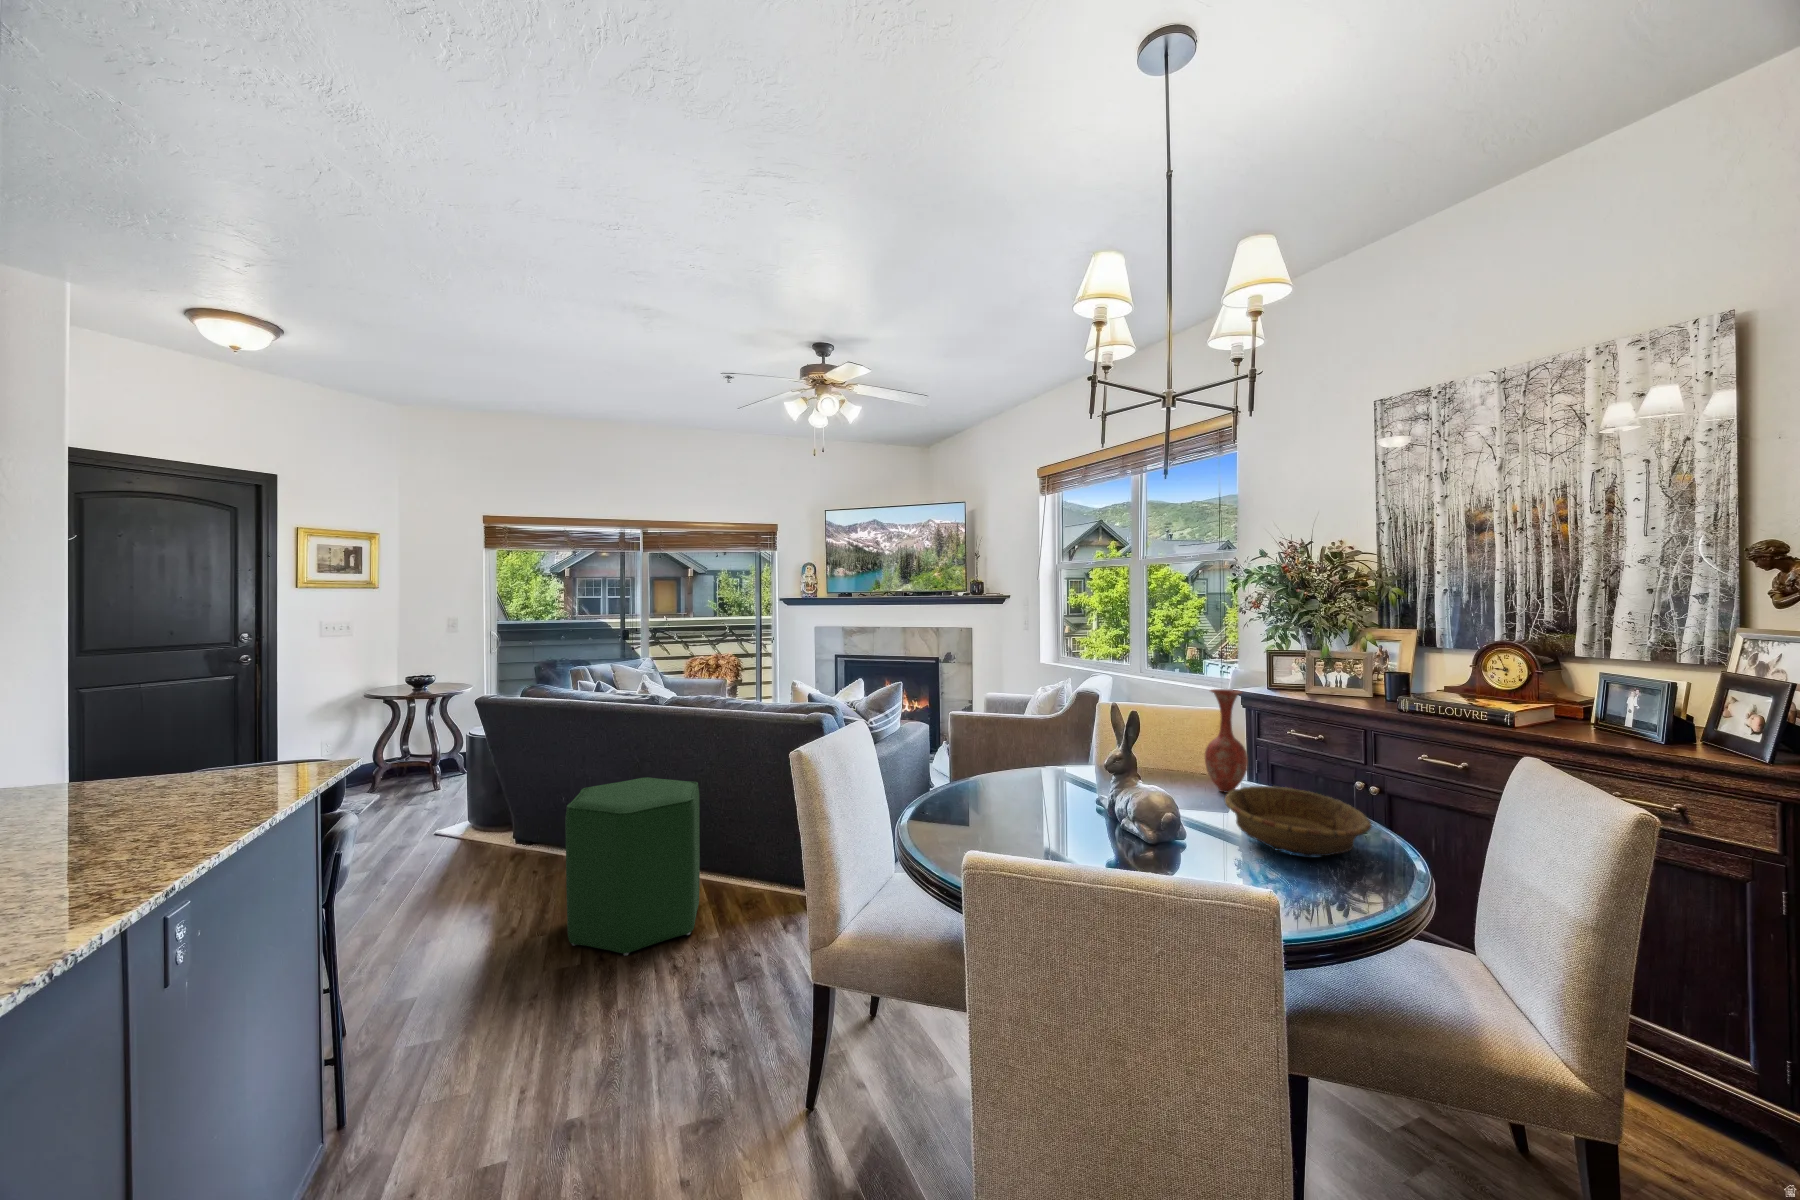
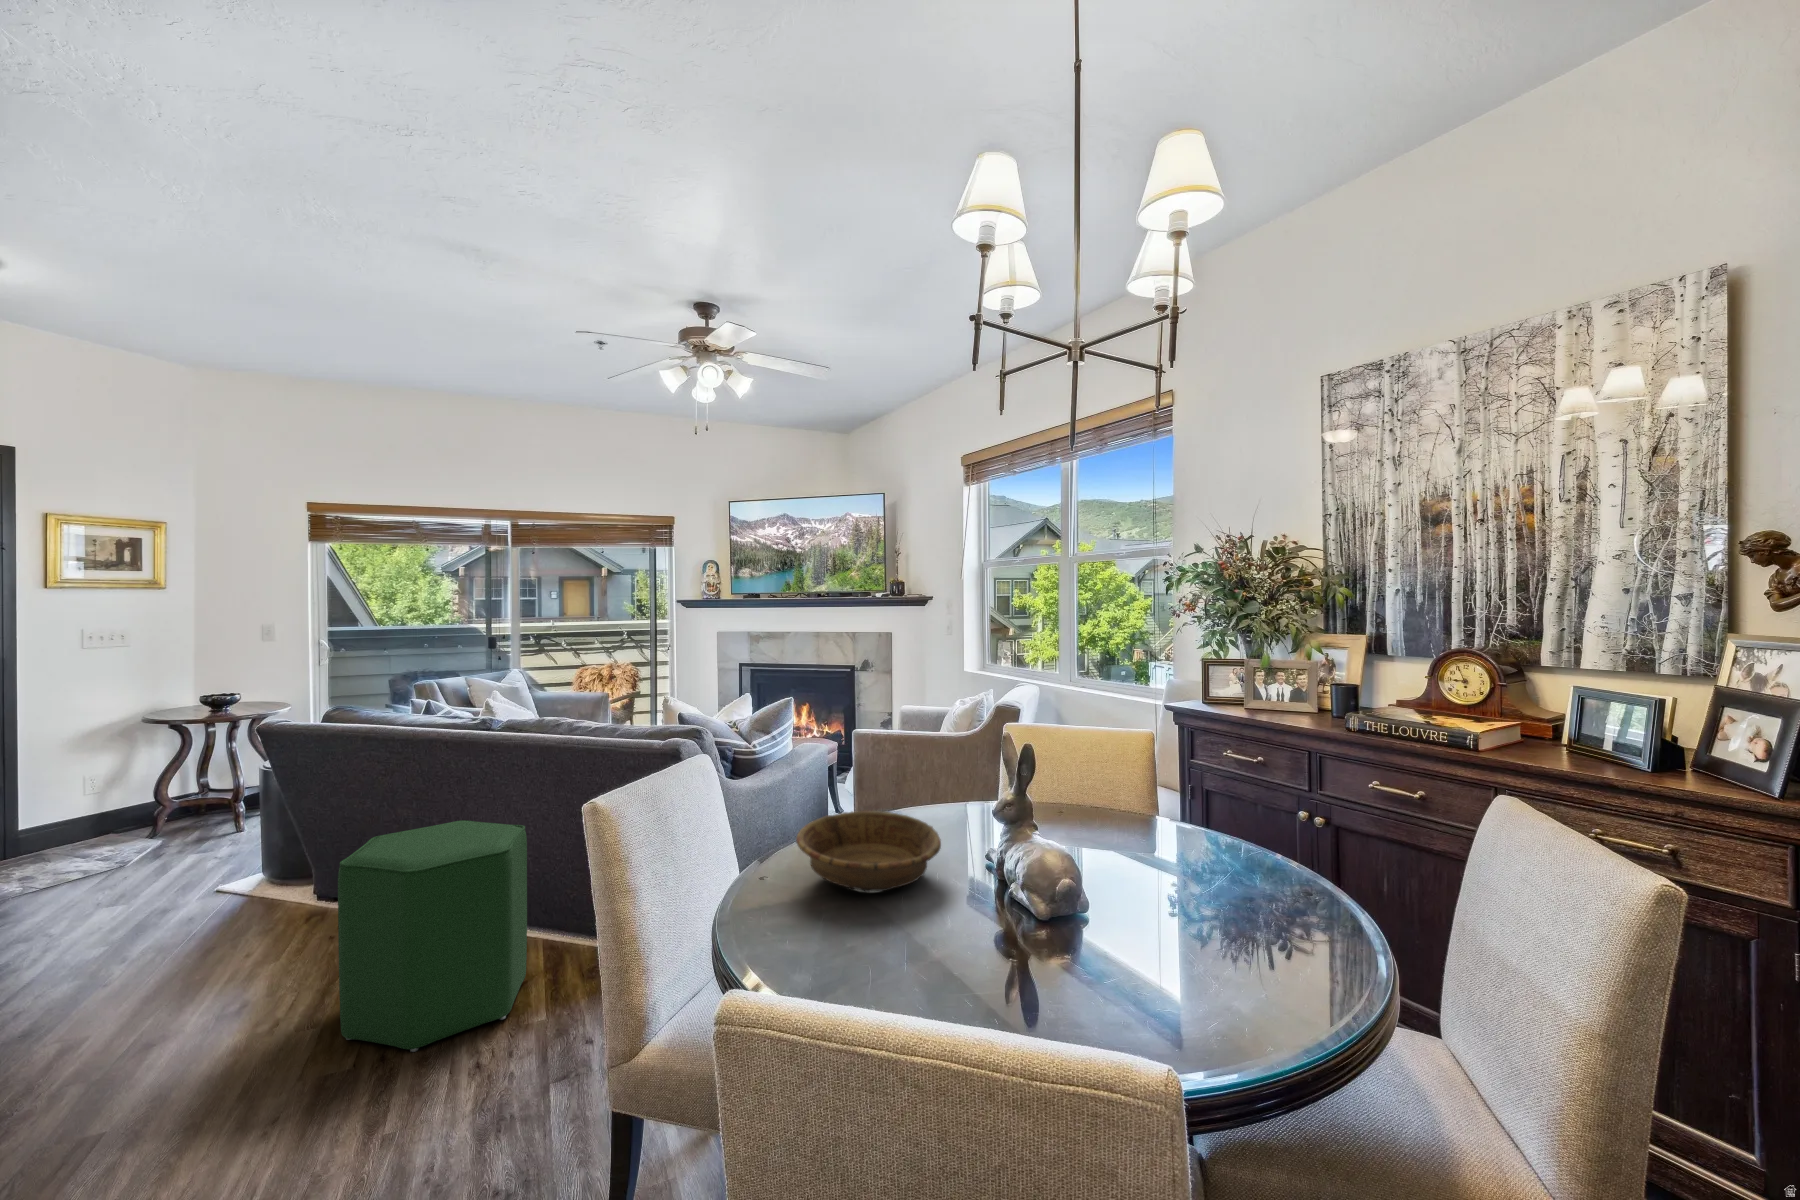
vase: present [1205,689,1248,793] -> none [1122,709,1173,836]
decorative bowl: present [1225,786,1371,856] -> present [796,811,941,892]

